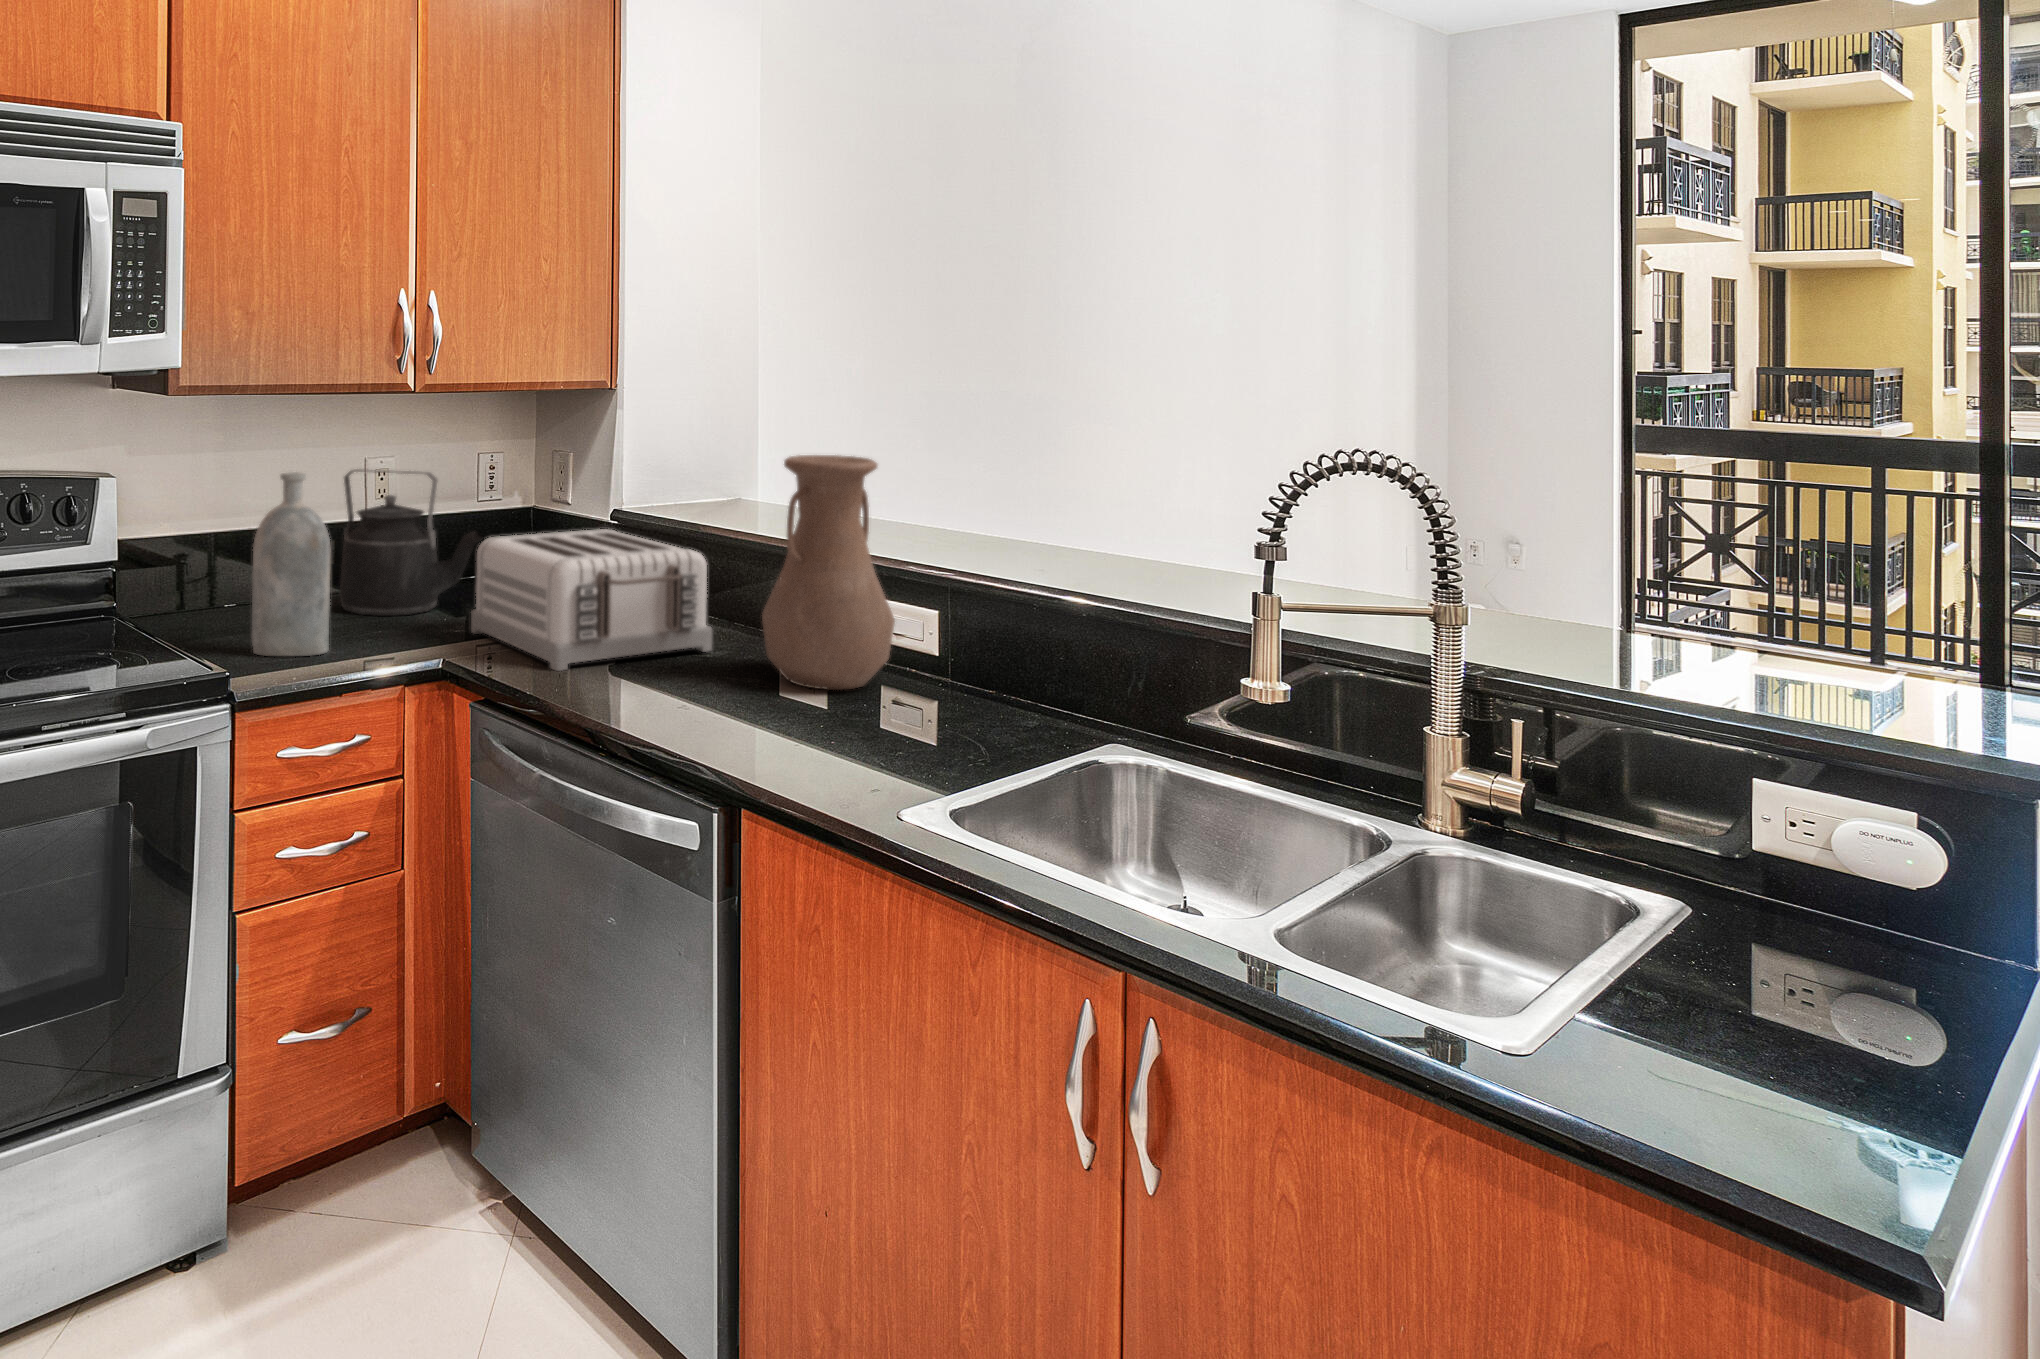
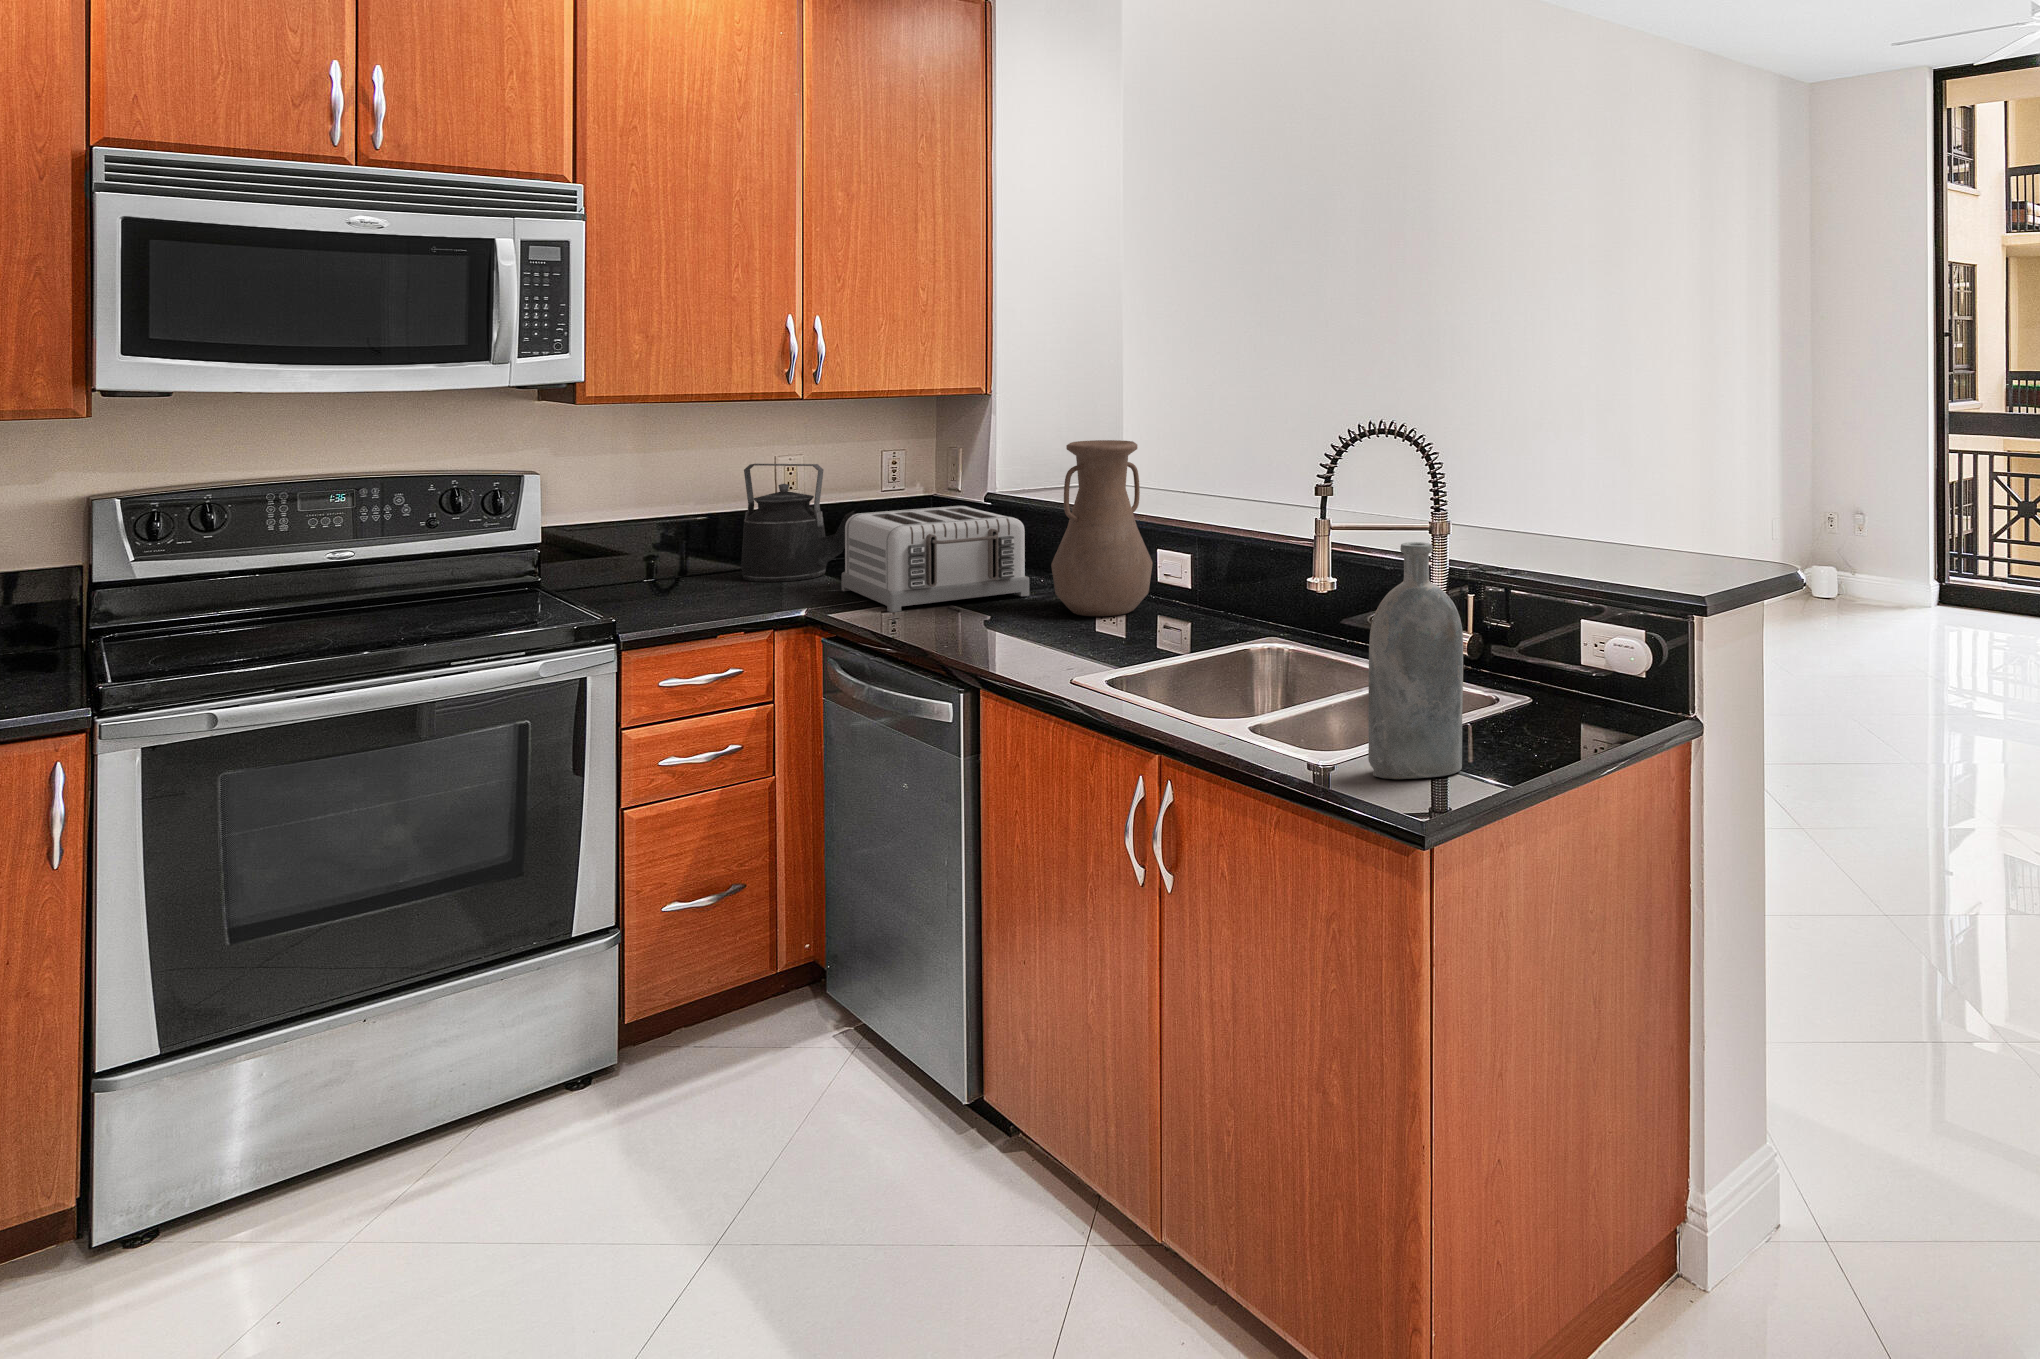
bottle: present [252,472,331,656] -> present [1368,542,1463,779]

